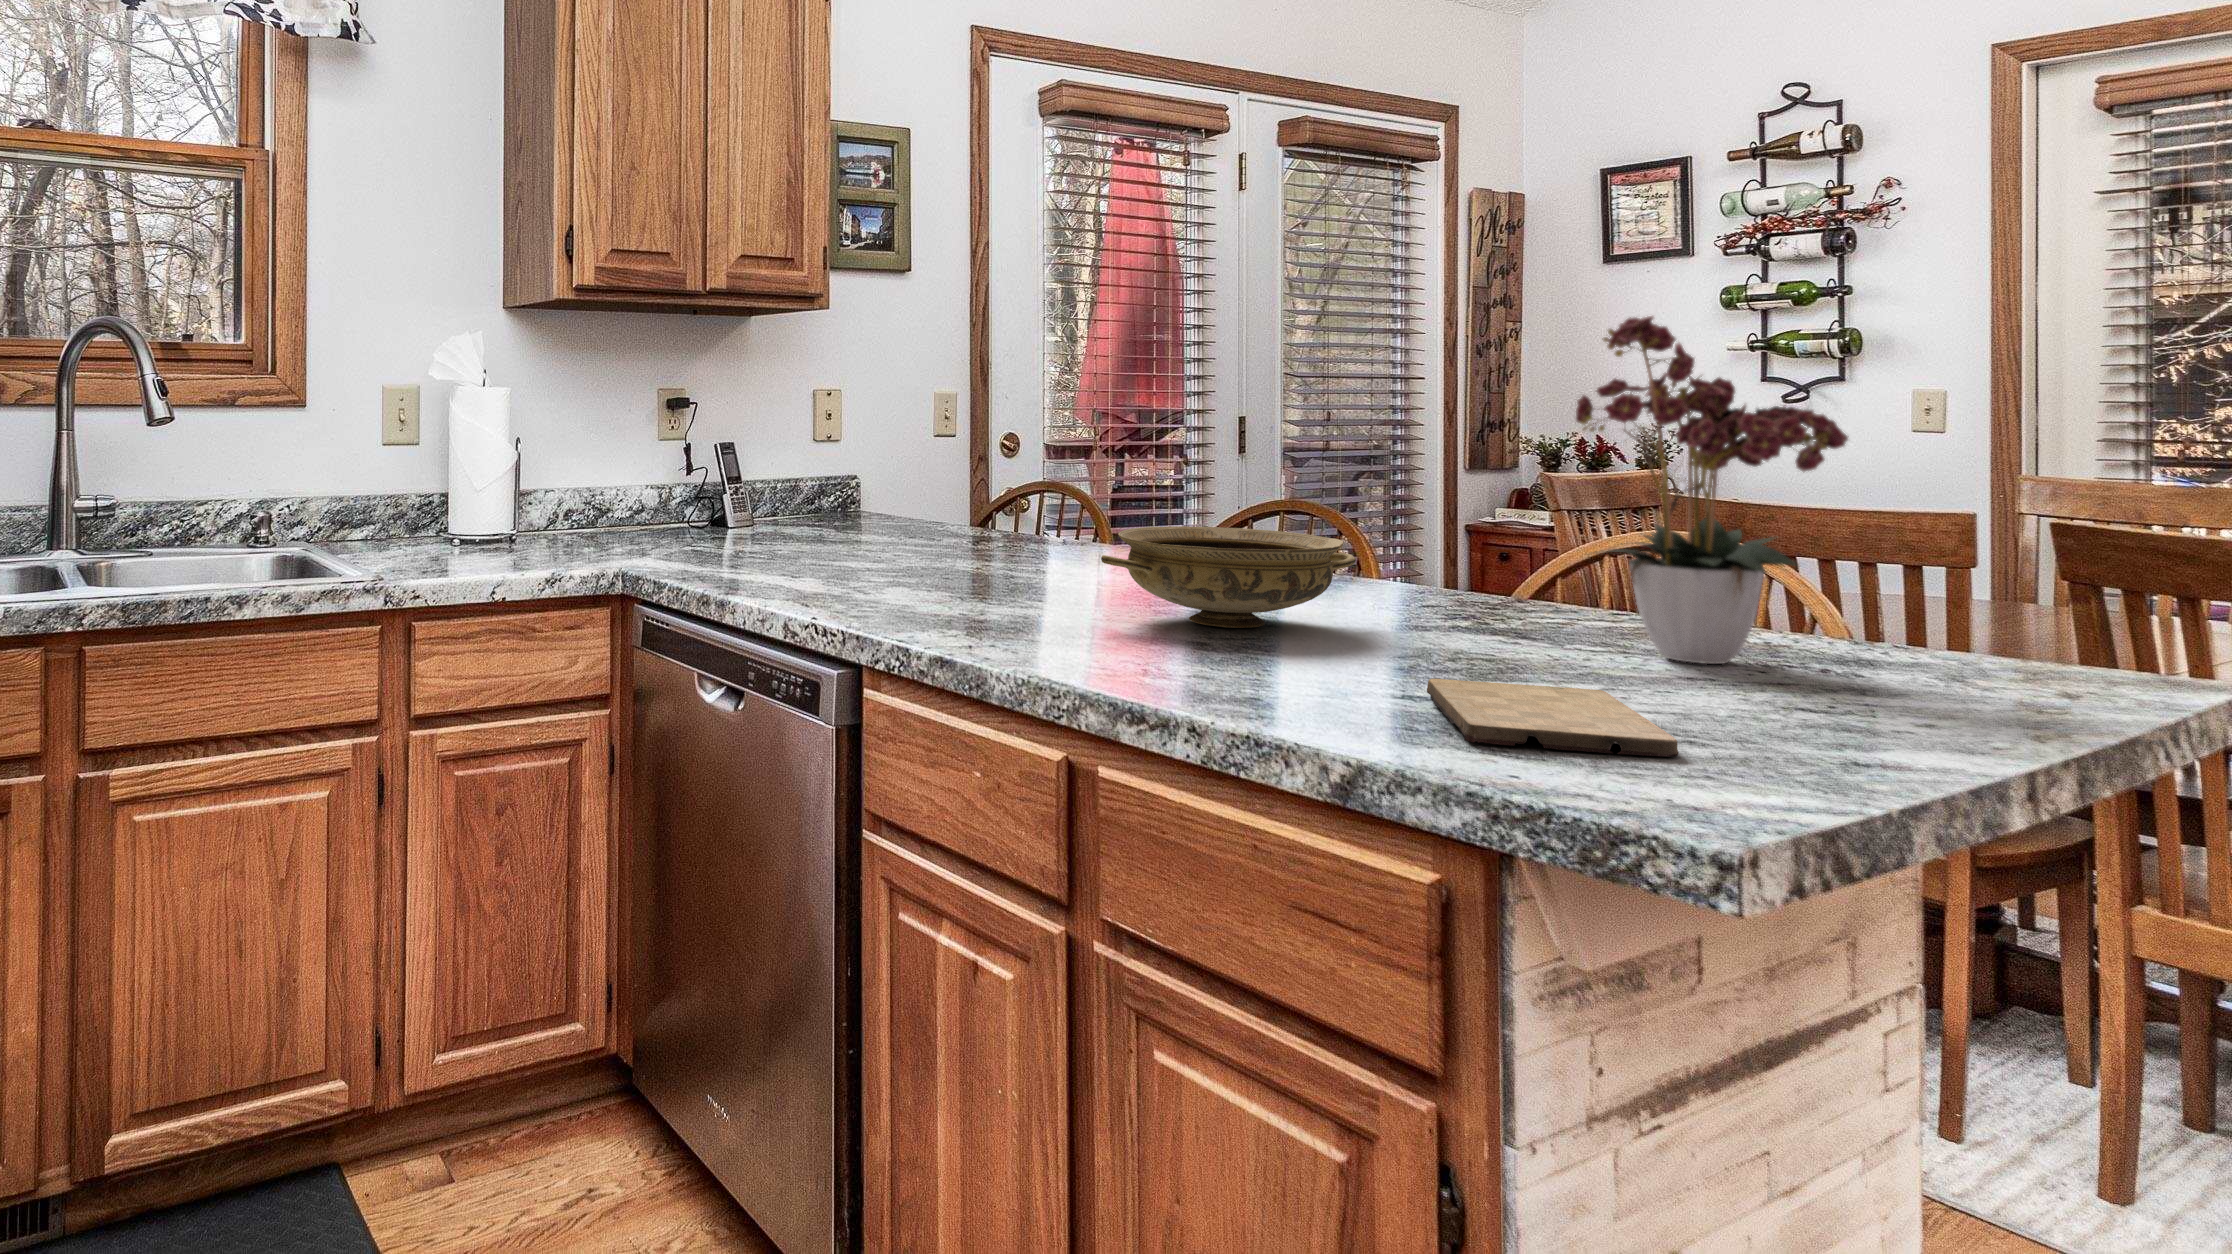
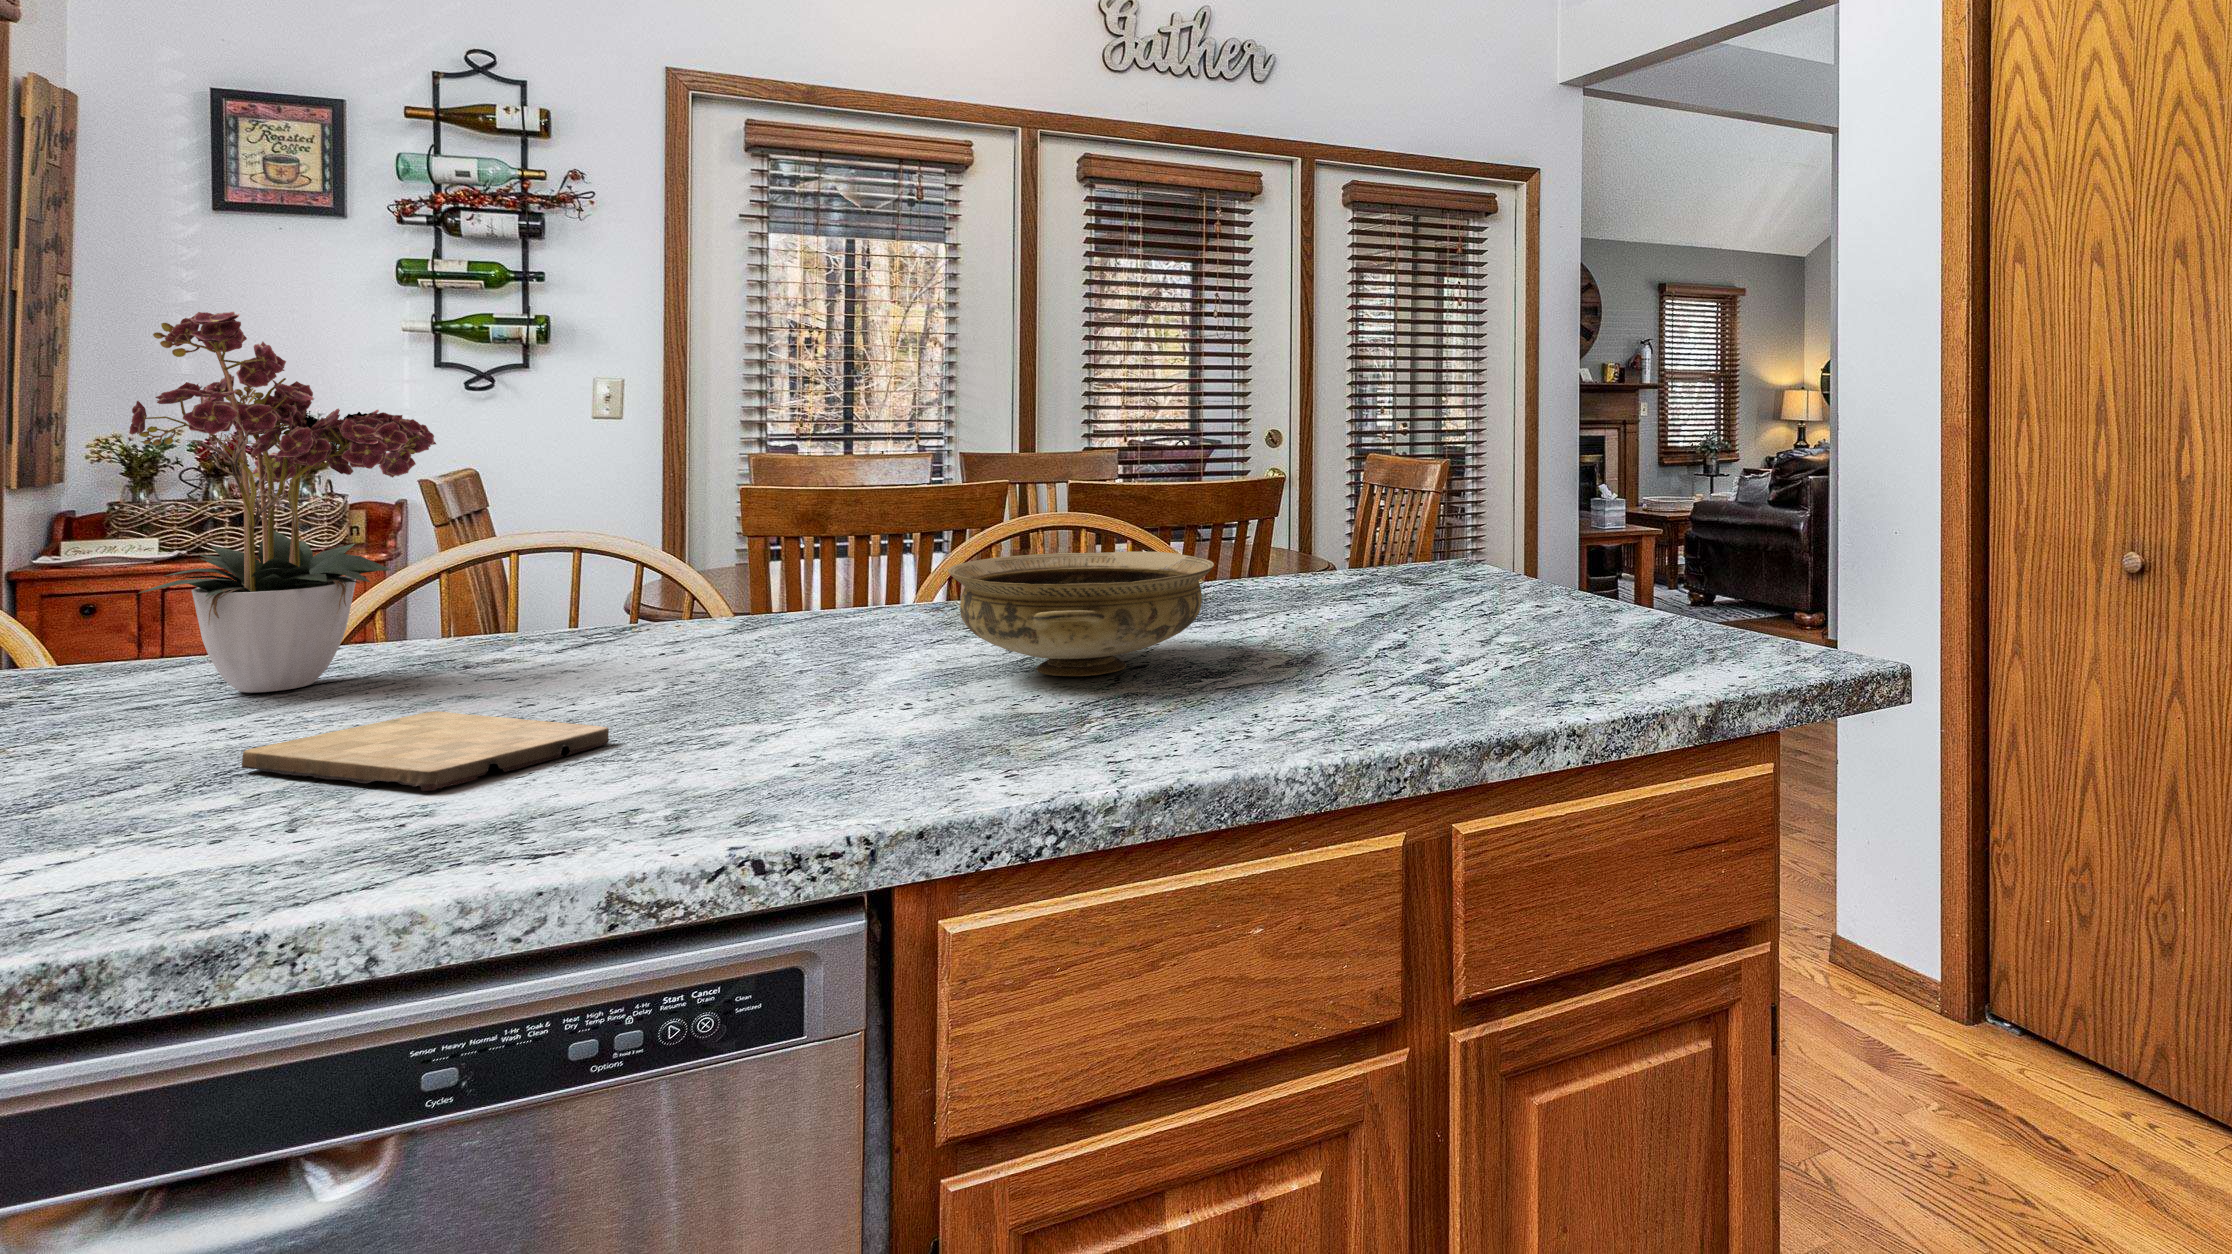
flower arrangement: present [1576,316,1849,664] -> present [129,312,436,693]
cutting board: present [1427,679,1679,757] -> present [242,711,609,791]

